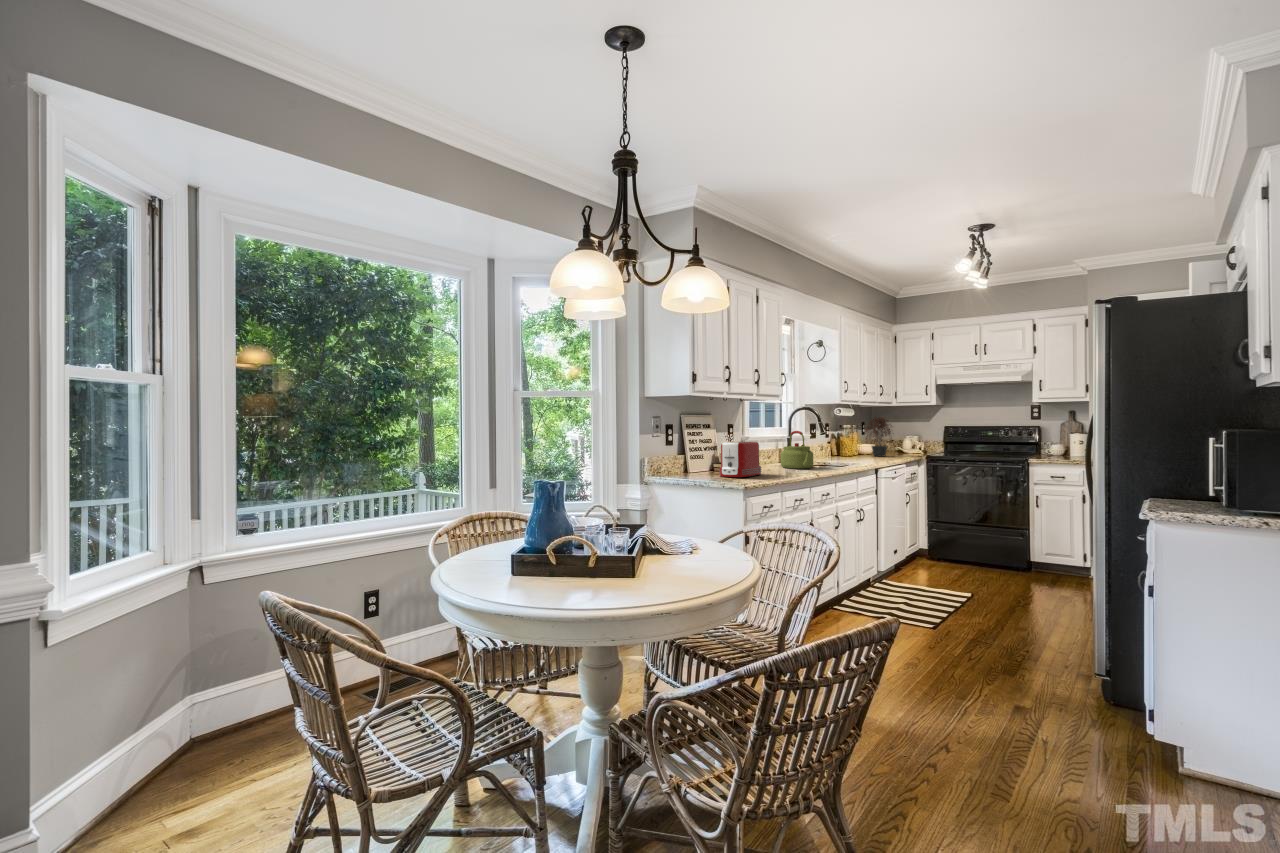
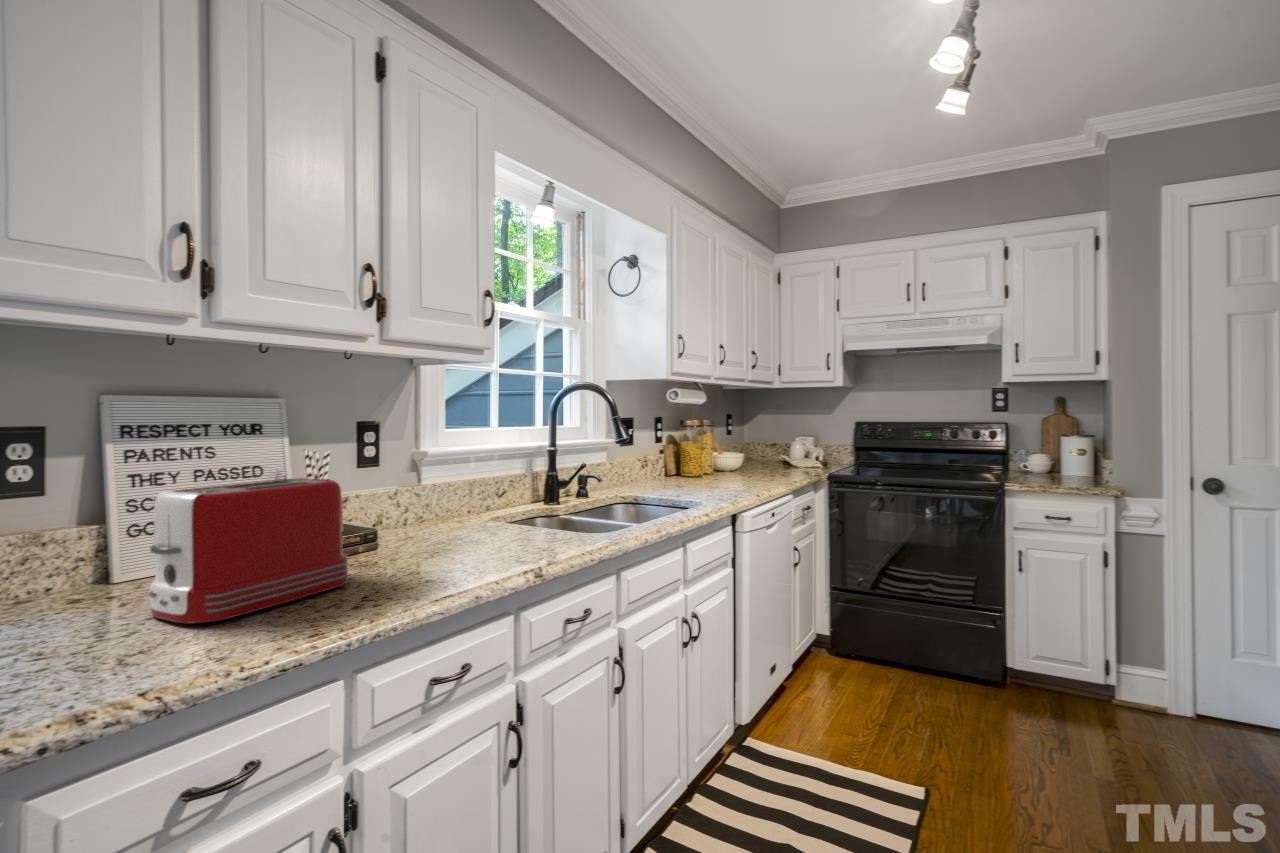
potted plant: present [865,417,892,456] -> none [721,402,776,476]
kettle: present [781,431,813,469] -> none [490,438,571,536]

